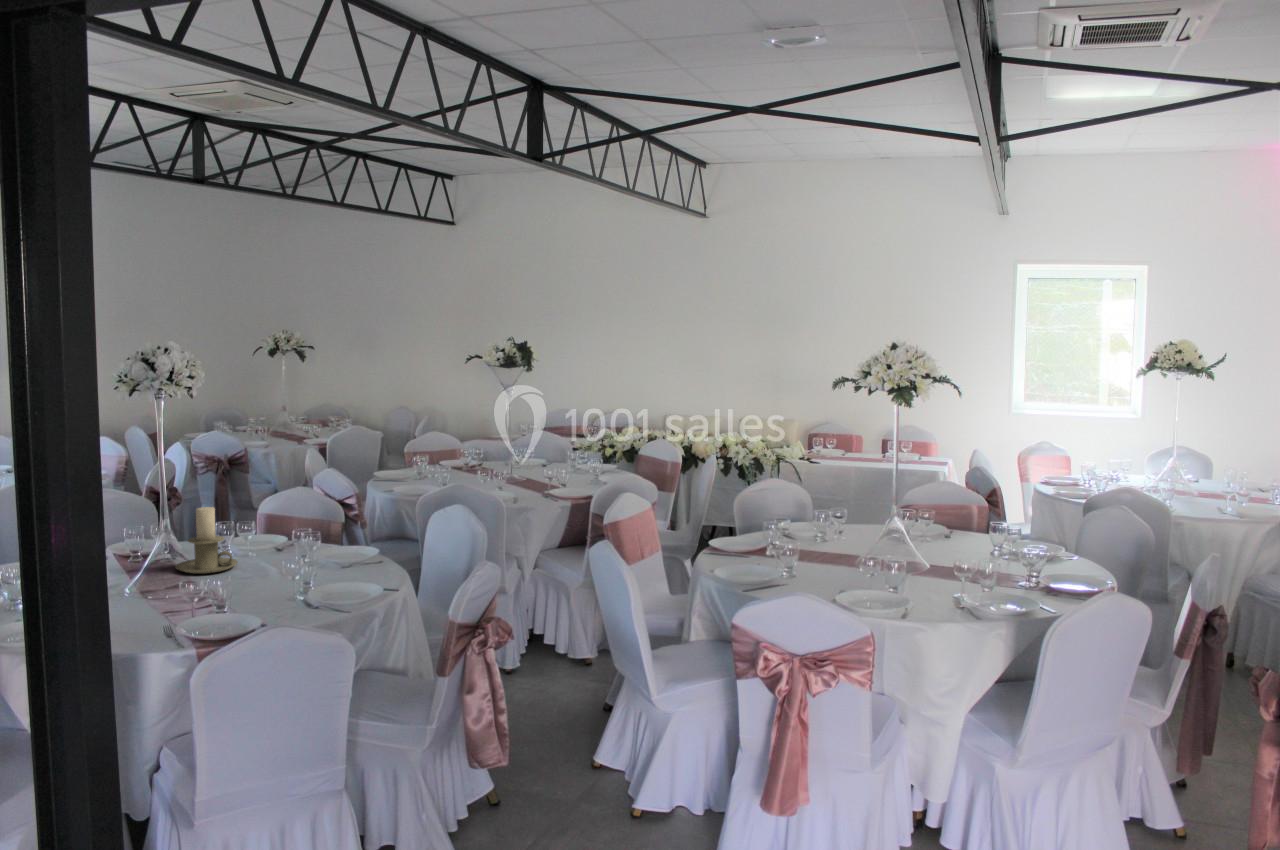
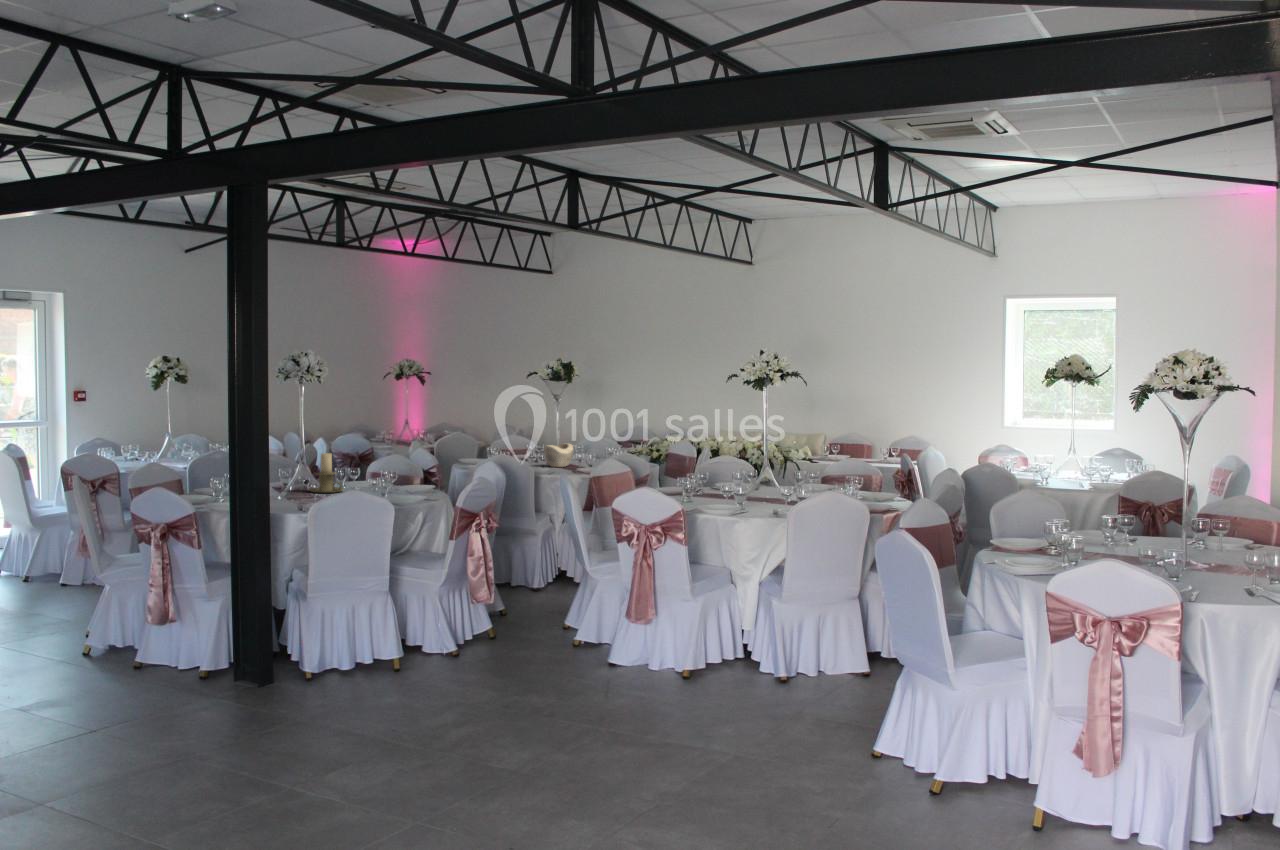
decorative bowl: none [502,453,542,486] -> present [544,444,573,467]

